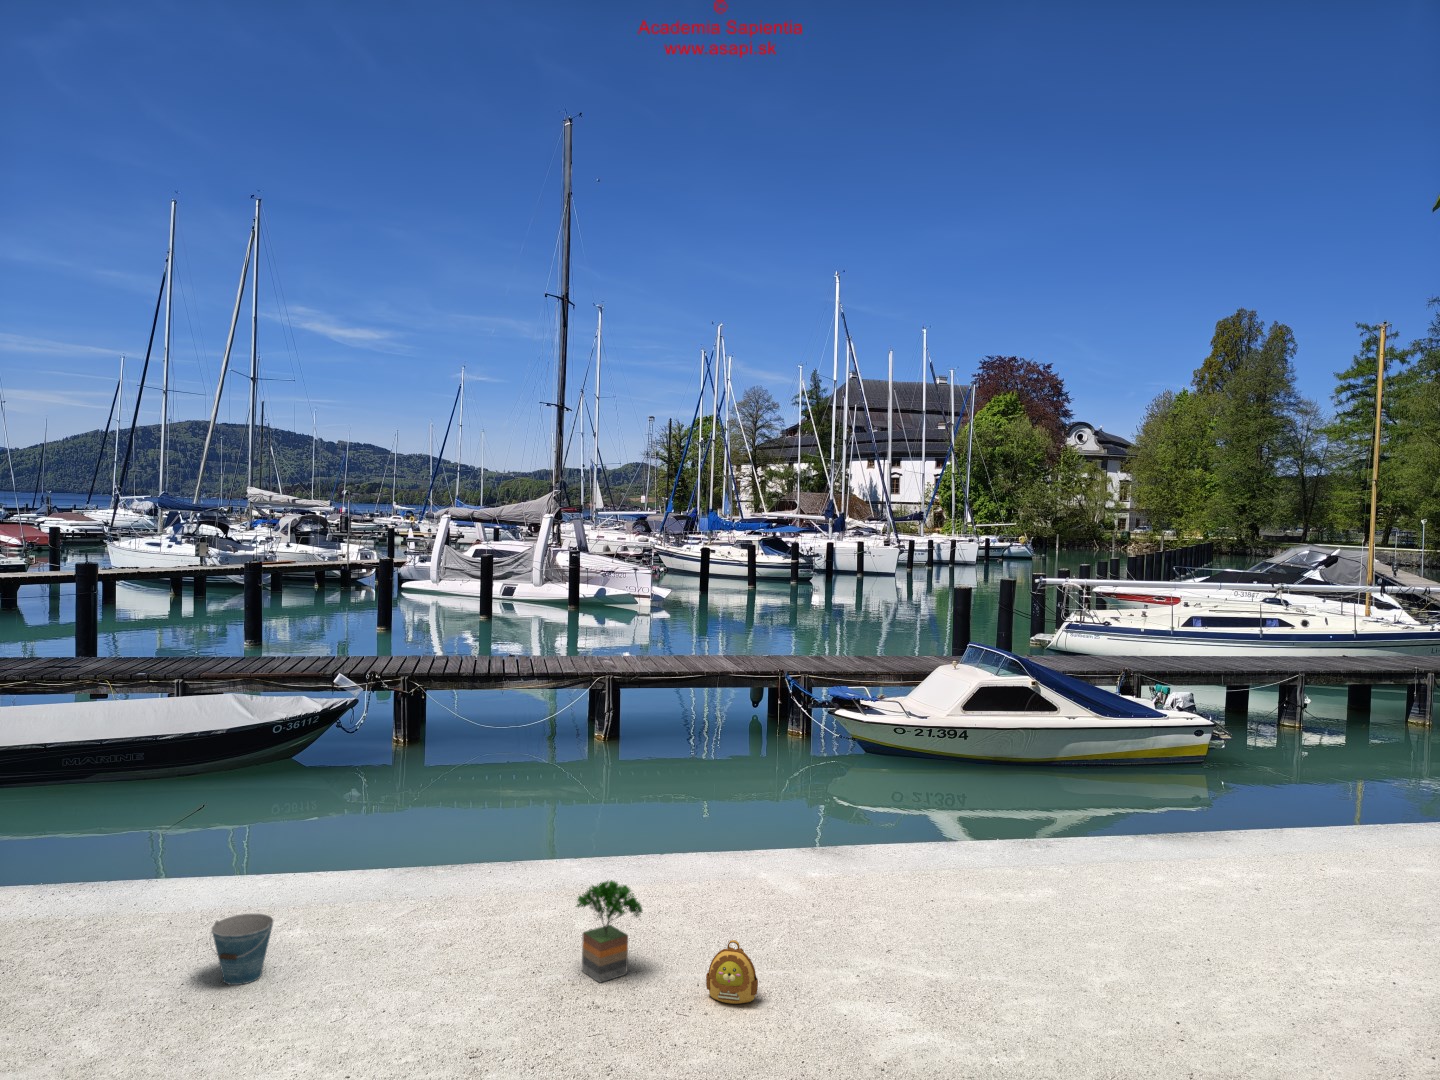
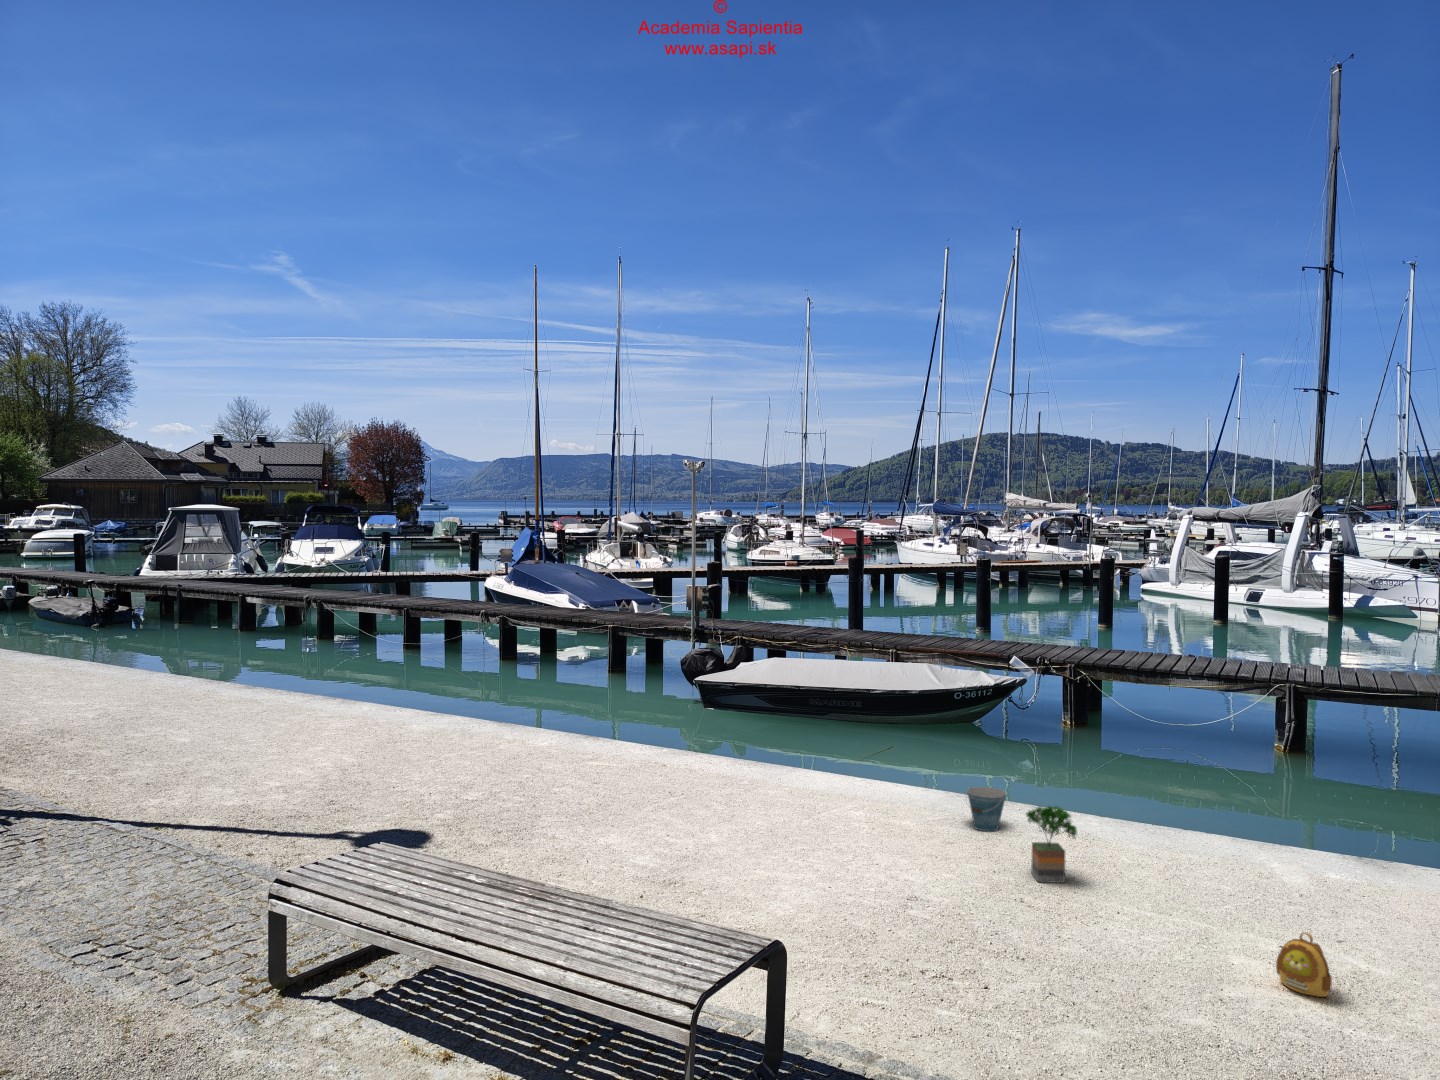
bucket: present [211,913,273,985] -> present [967,787,1006,831]
backpack: present [706,940,758,1004] -> present [1276,932,1332,997]

